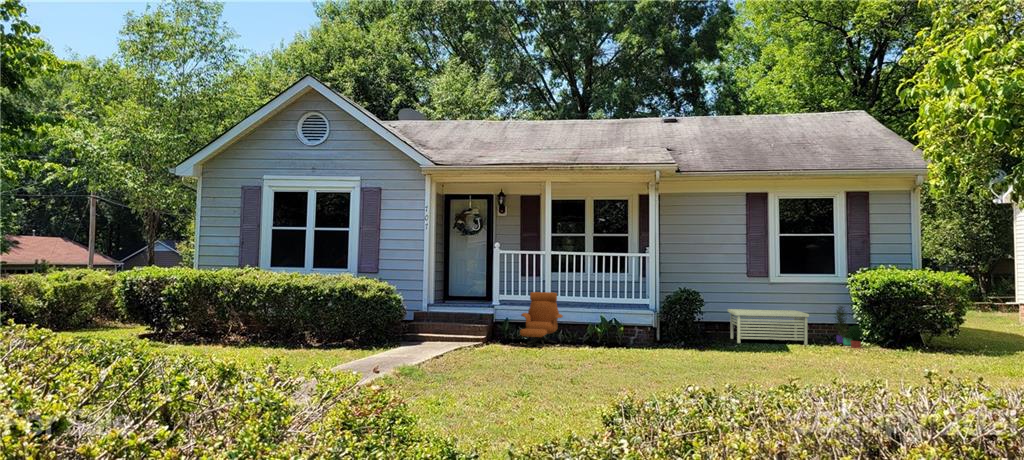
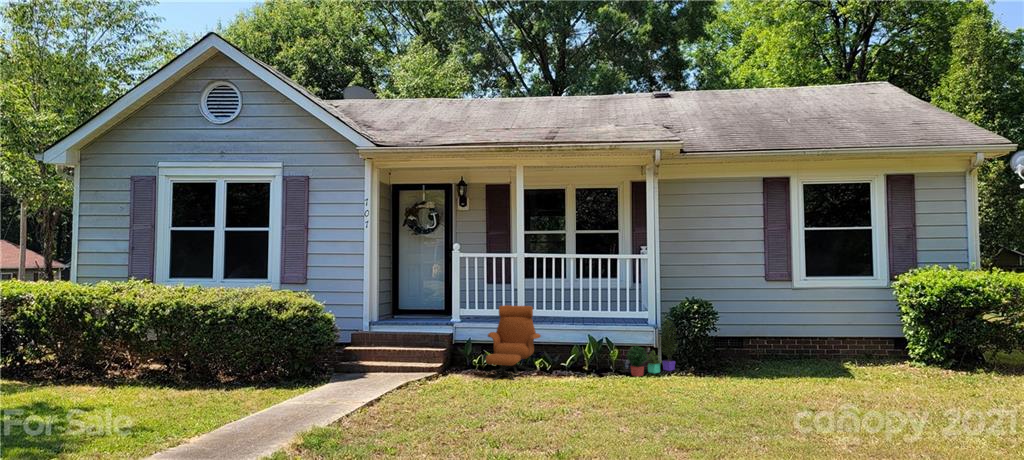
potted plant: present [835,306,863,348] -> present [627,320,677,376]
storage bench: present [728,309,809,345] -> none [742,321,845,365]

